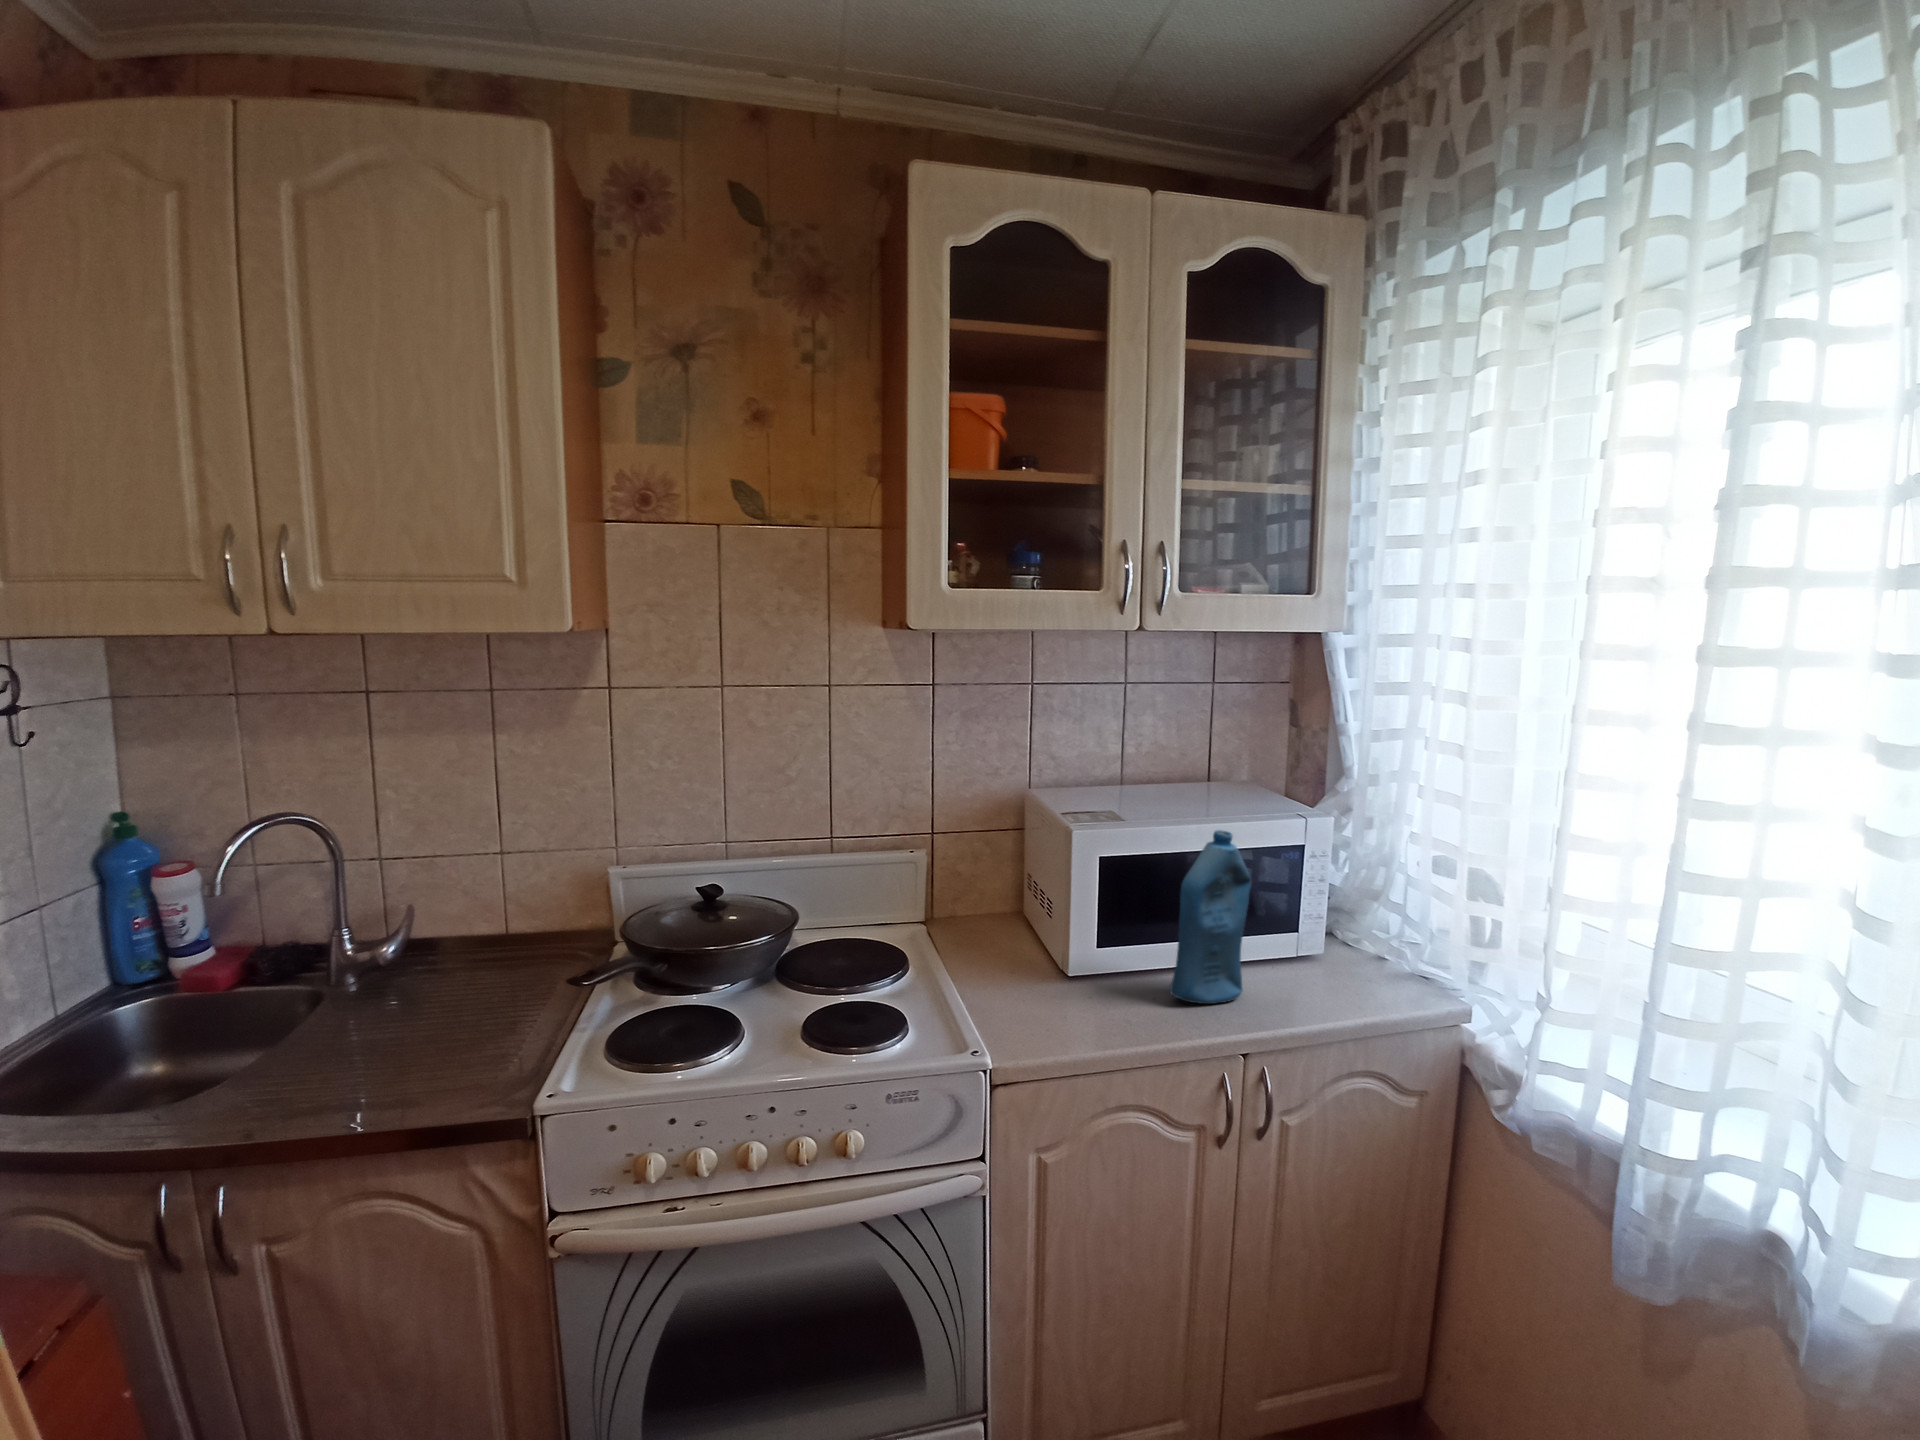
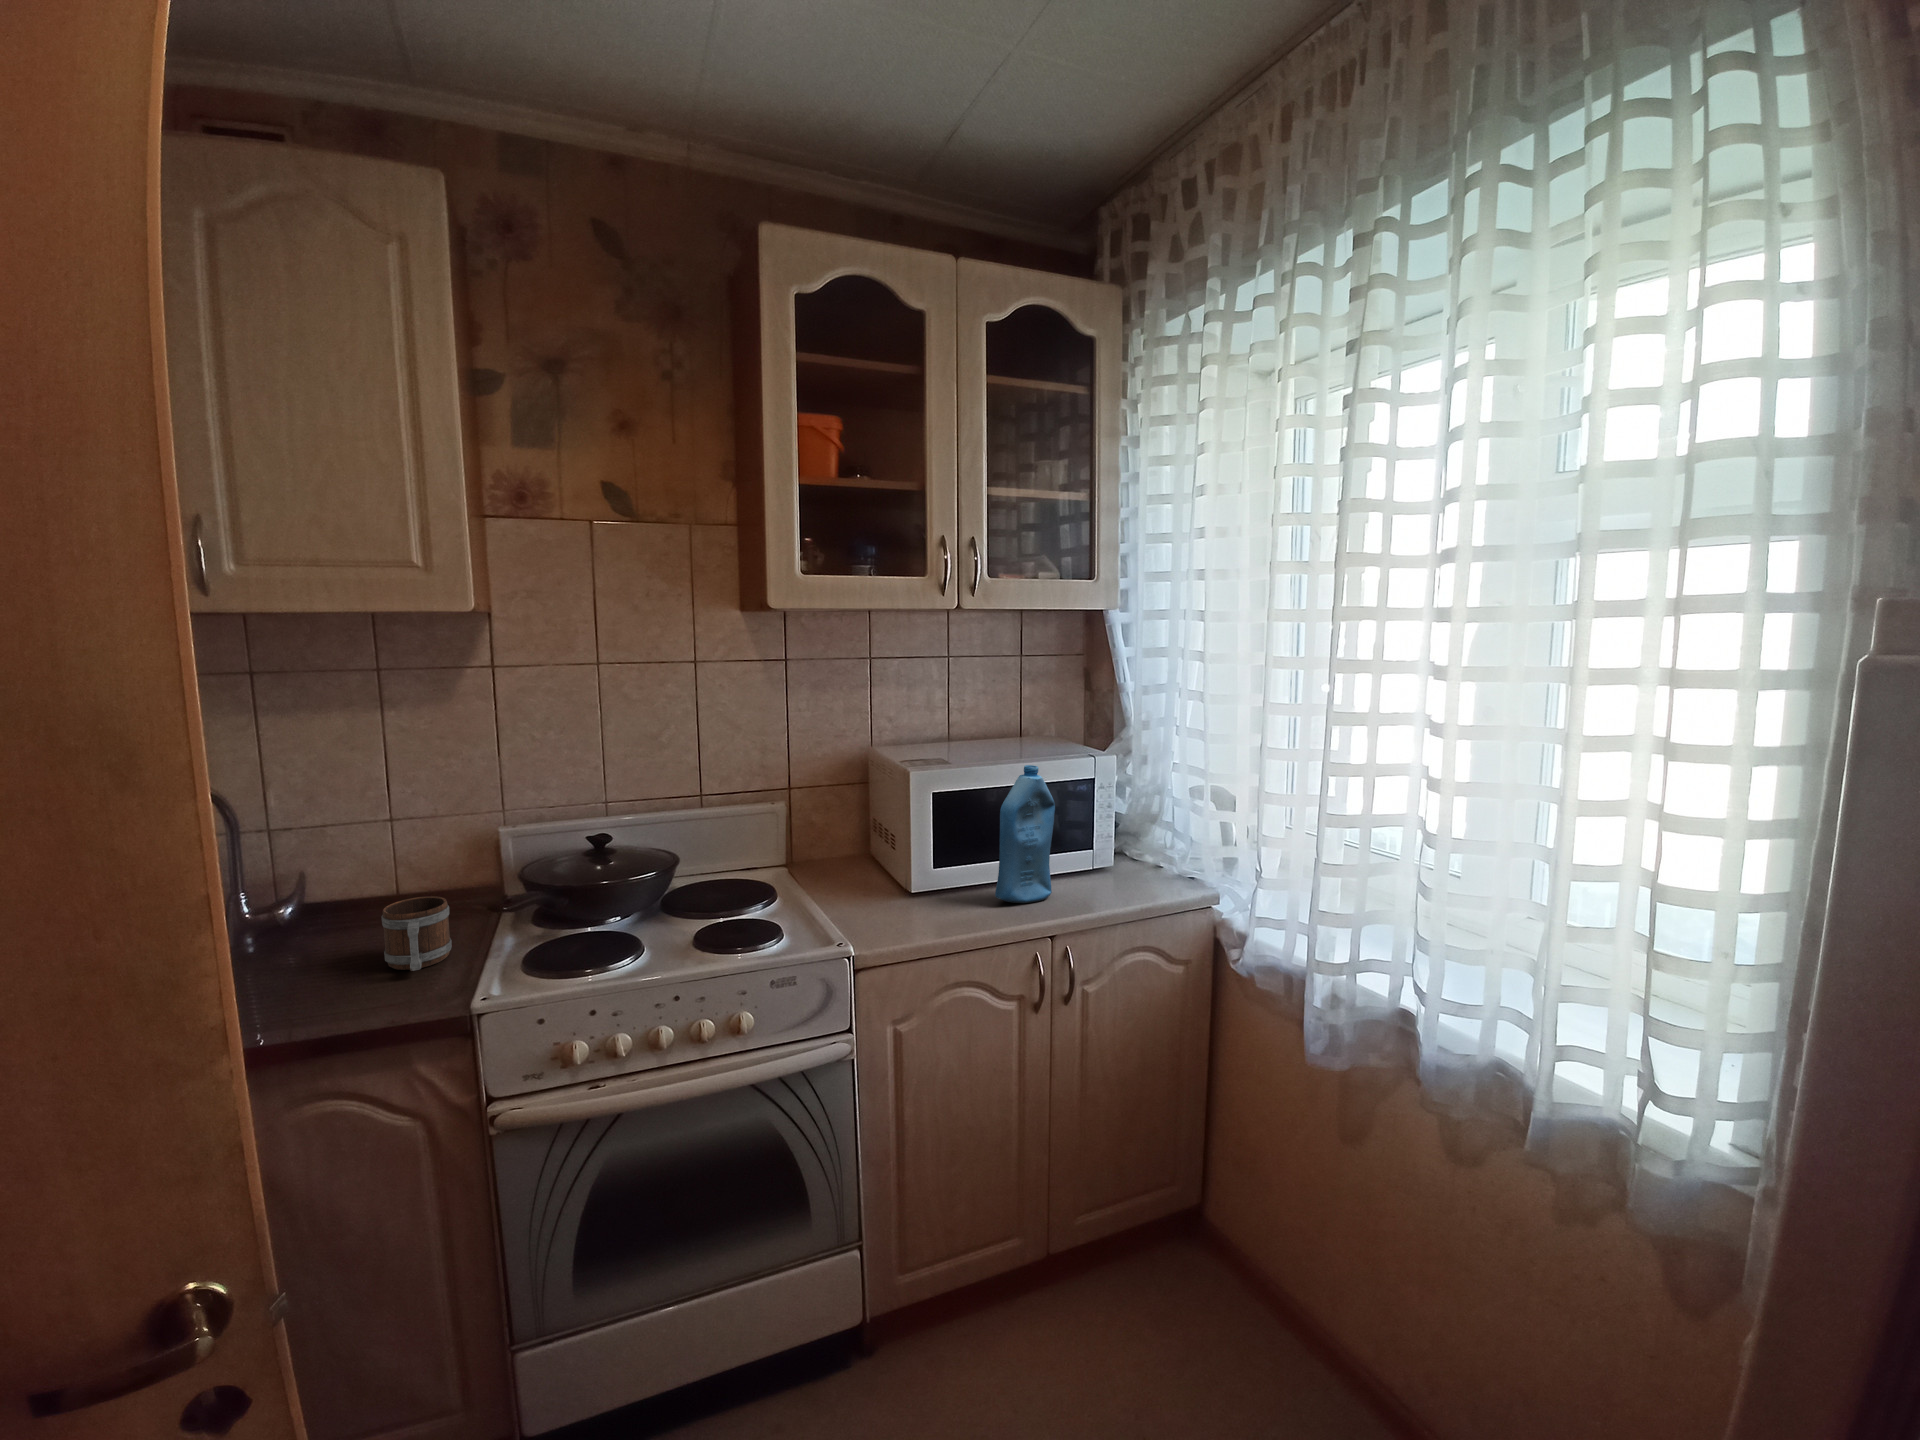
mug: none [466,952,541,1045] -> present [381,896,452,971]

